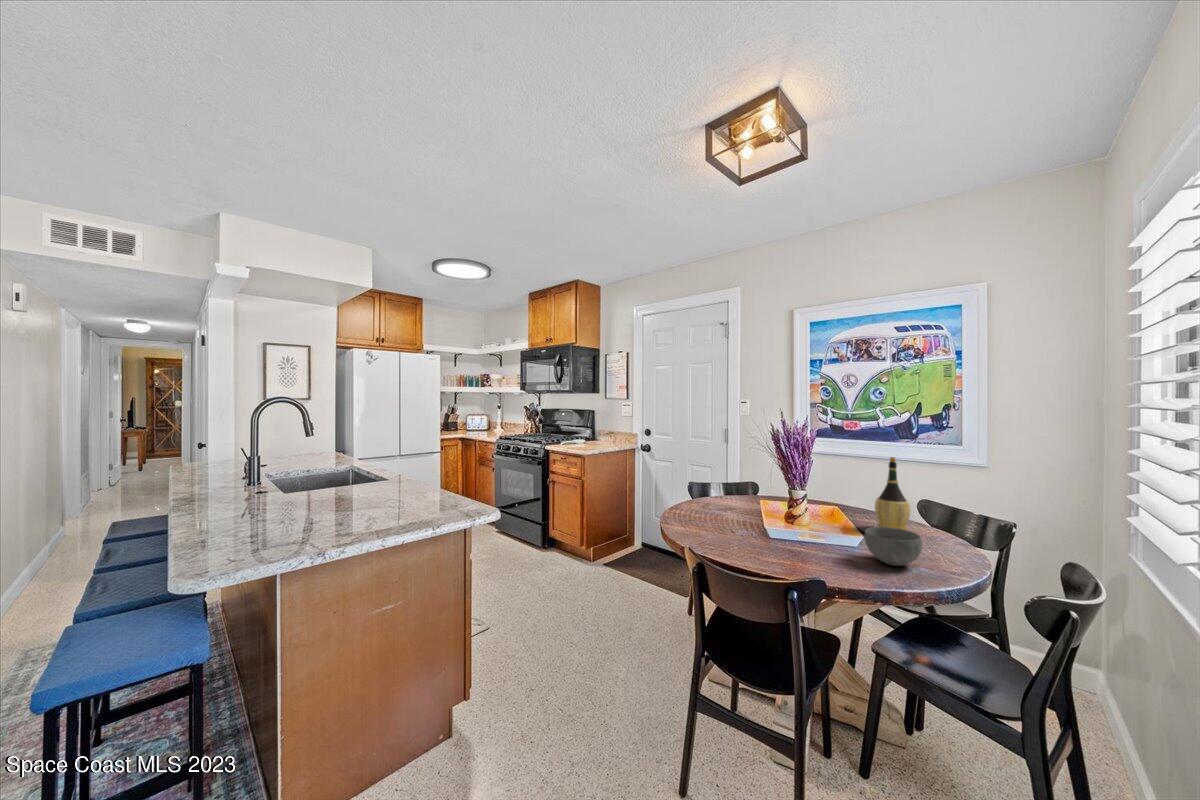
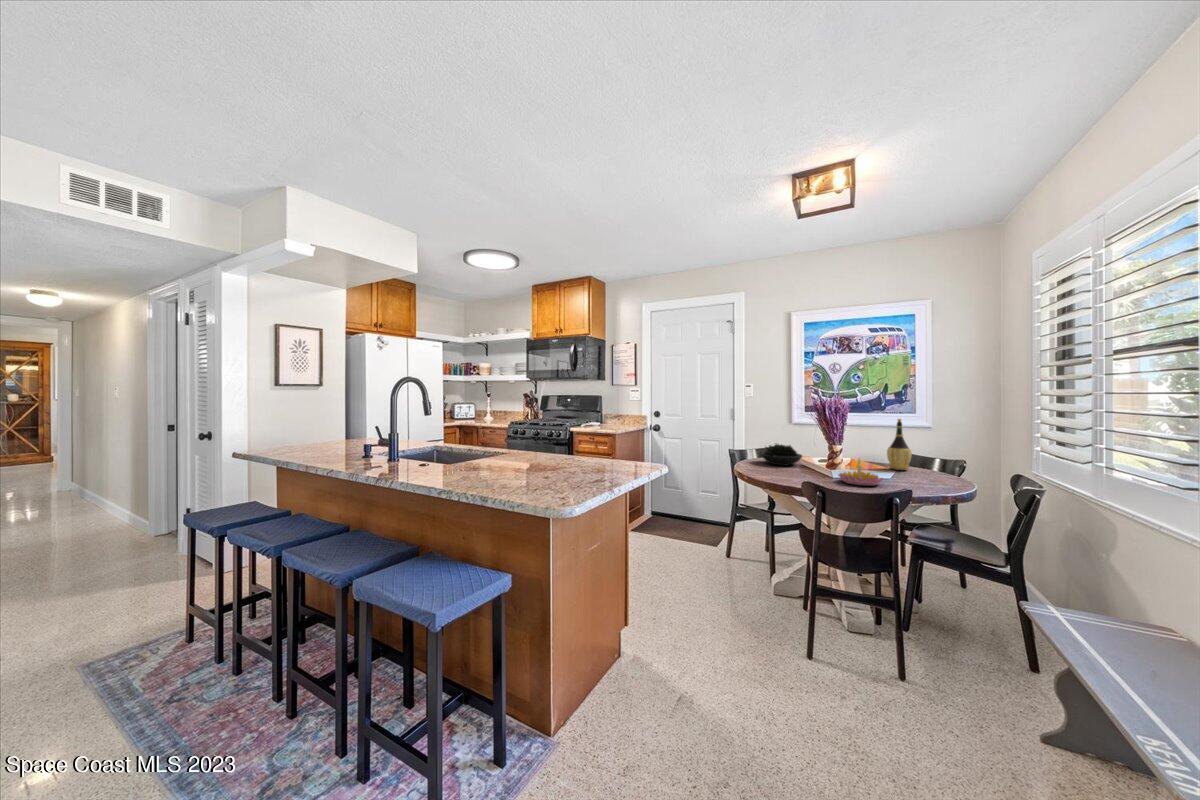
succulent plant: none [704,481,758,513] -> present [761,444,802,466]
candle holder: none [763,515,825,560] -> present [839,459,883,486]
bowl: present [865,527,922,566] -> none [904,462,943,485]

